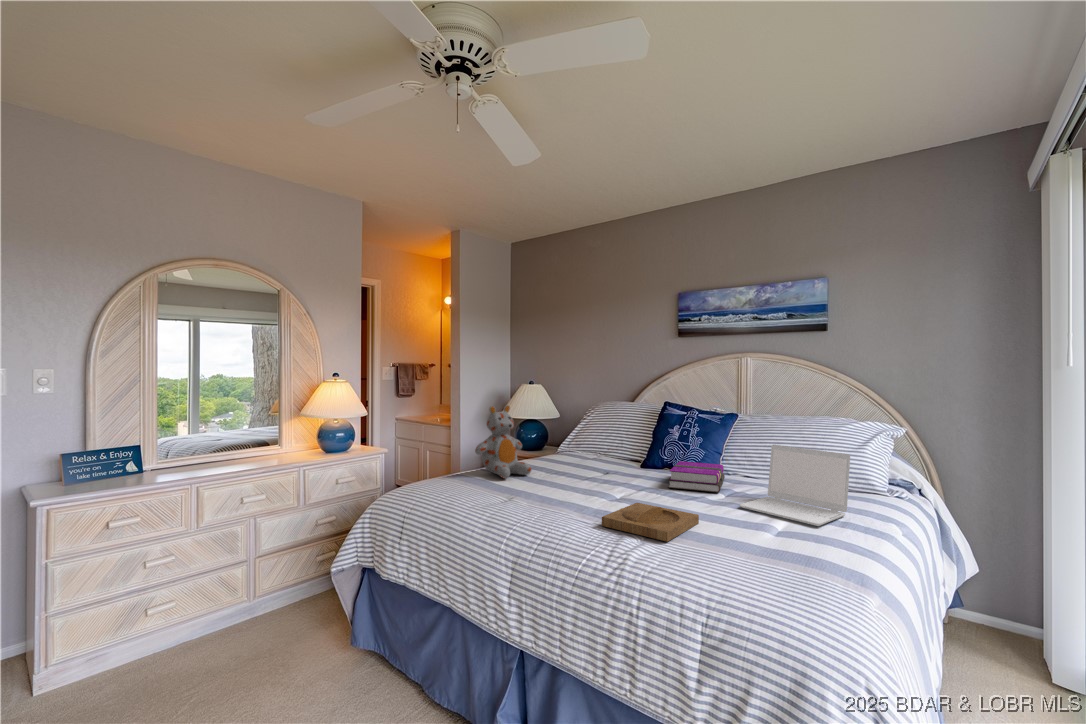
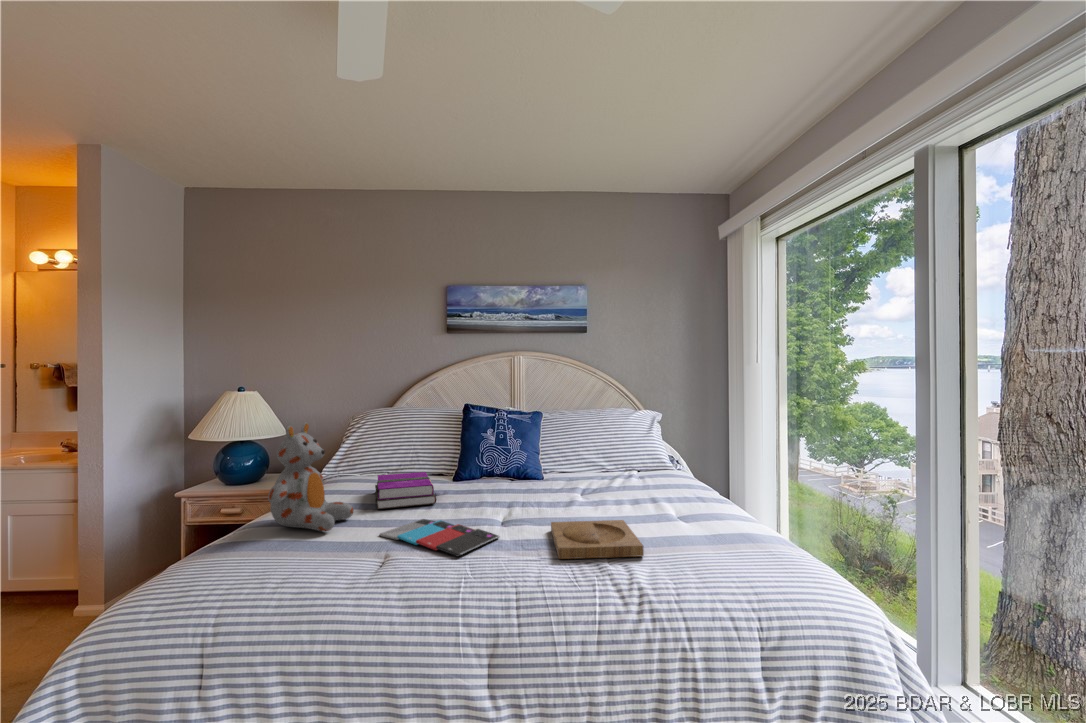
laptop: present [740,445,850,526] -> none [619,439,698,507]
hardback book: present [668,461,725,492] -> present [375,472,436,509]
smartphone: none [527,484,592,508] -> present [380,519,499,556]

